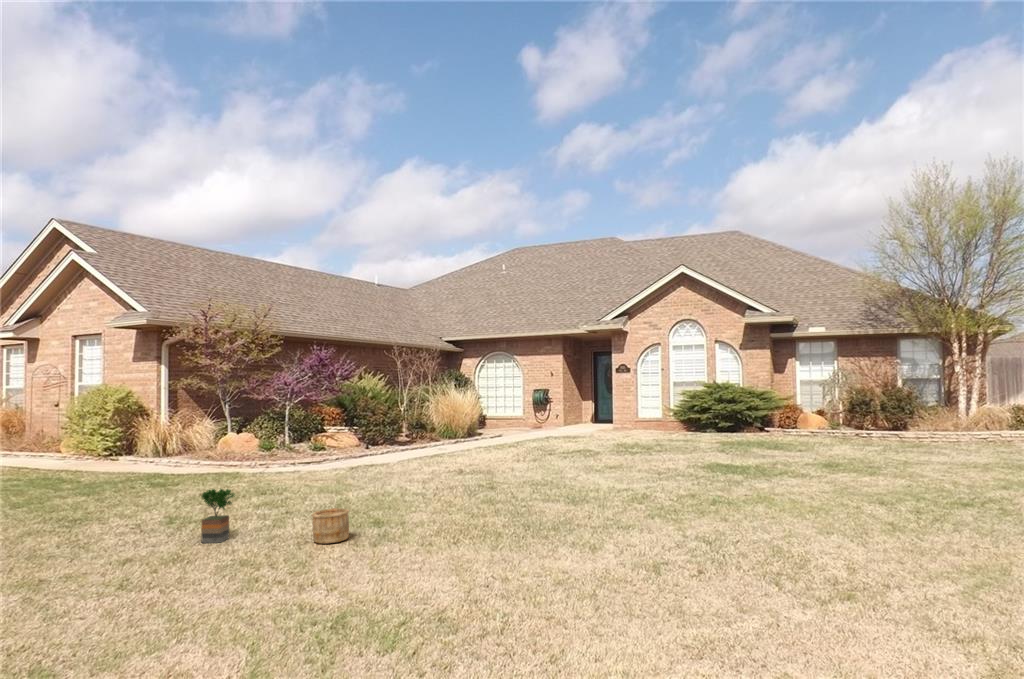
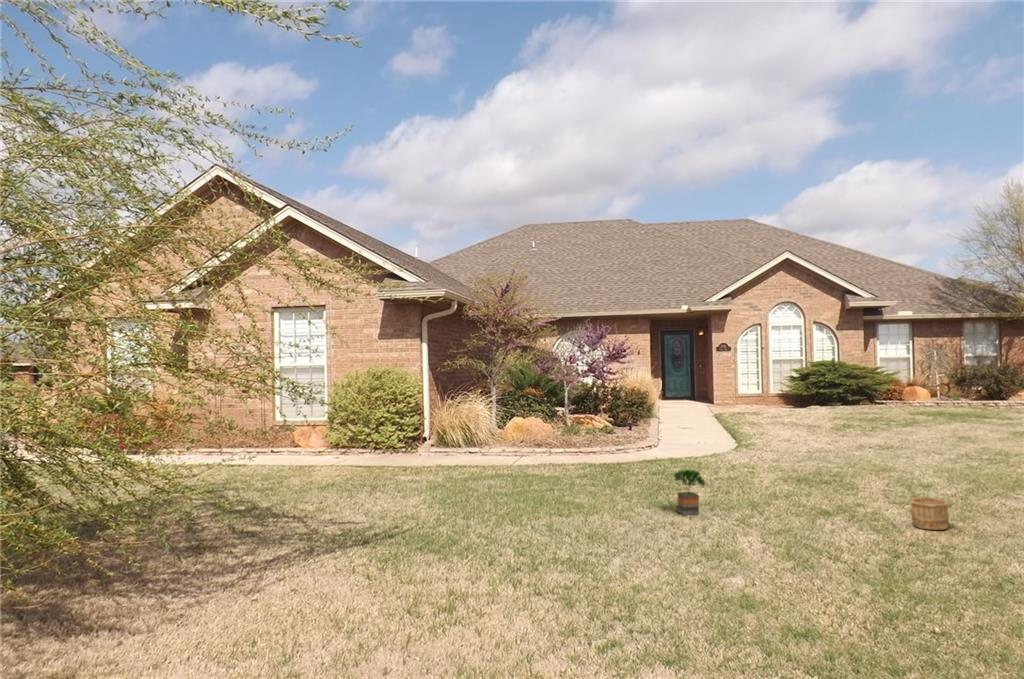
wooden bucket: present [311,508,349,543] -> present [910,497,949,530]

